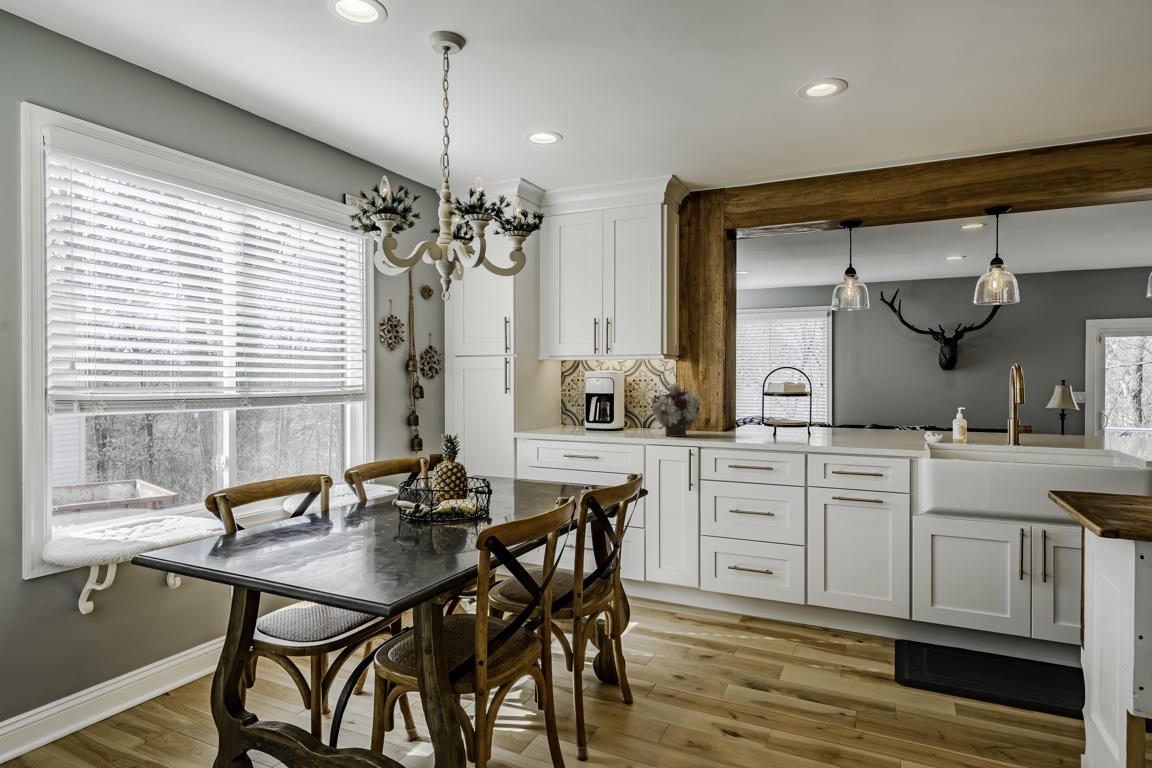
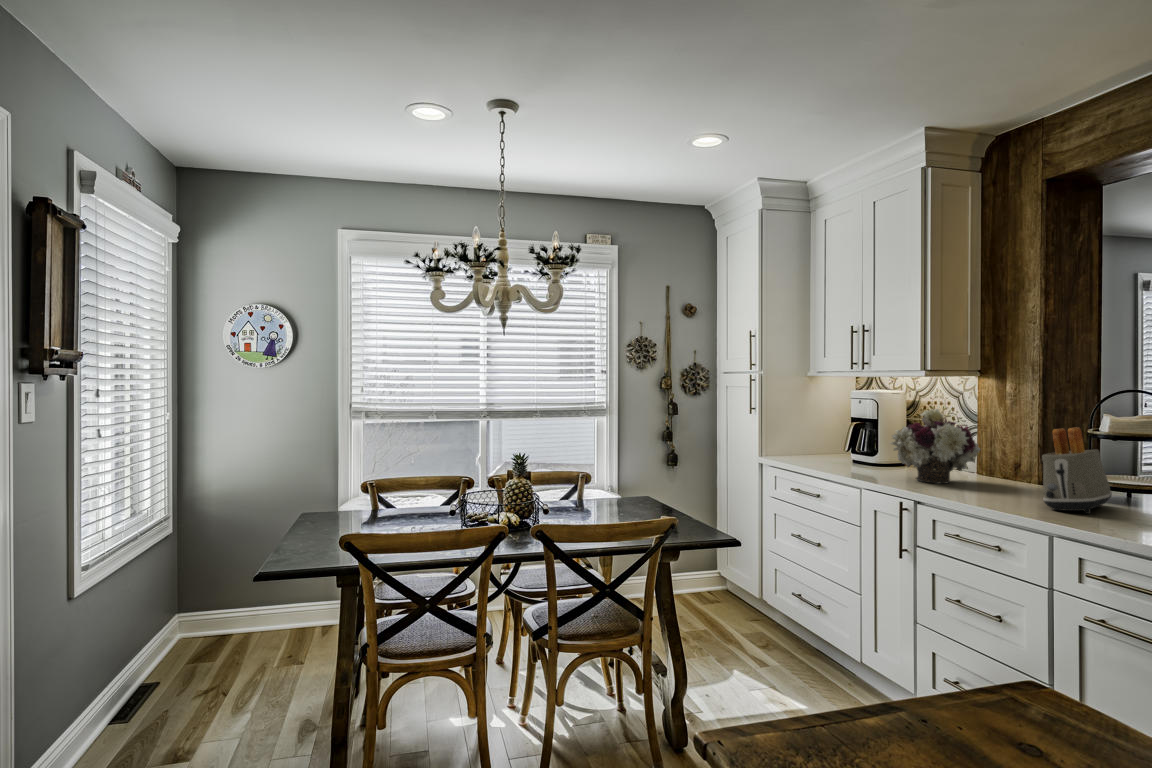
toaster: none [762,390,799,442] -> present [1042,428,1112,514]

